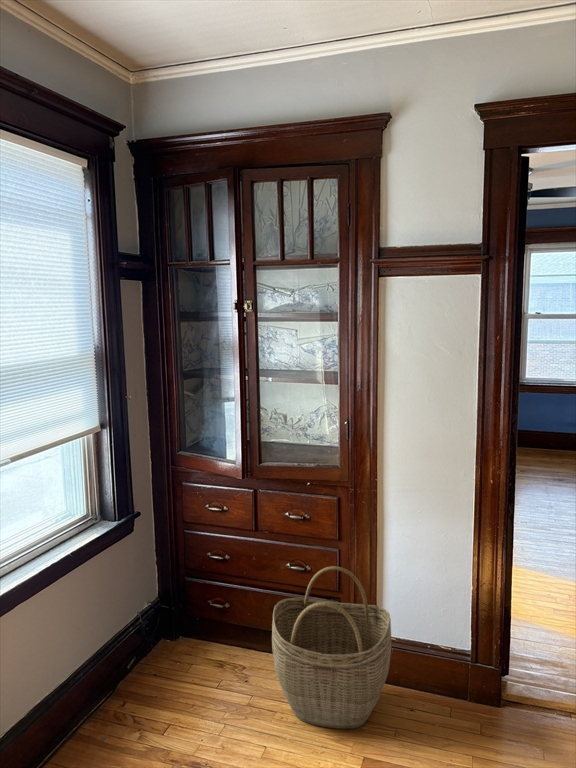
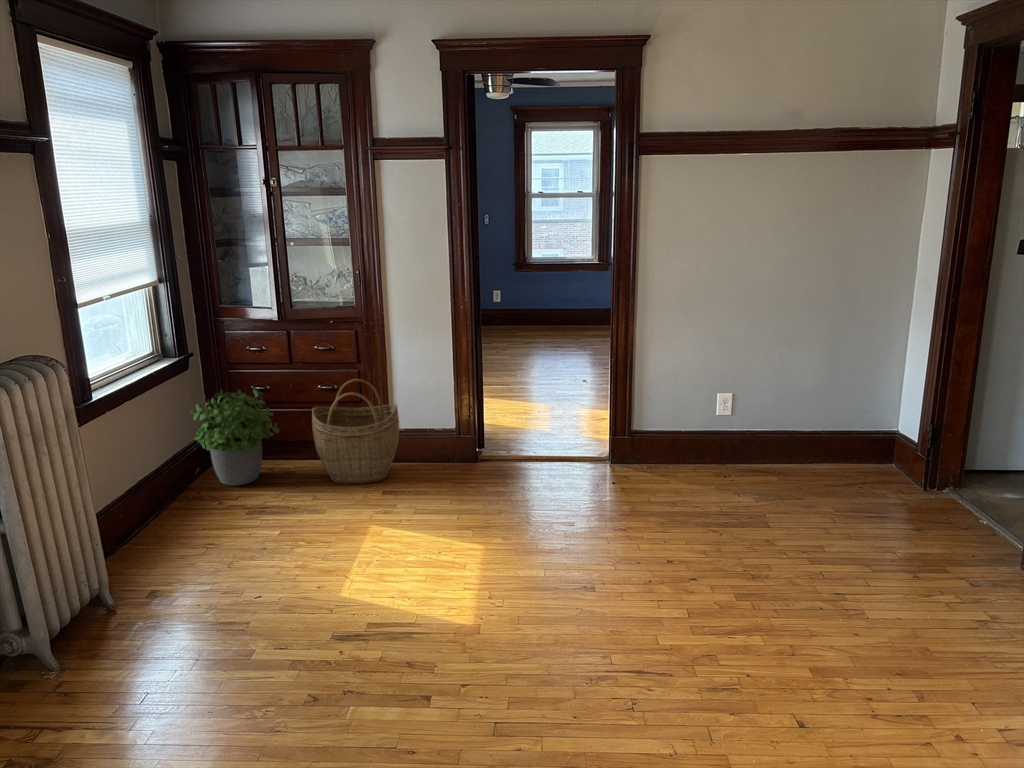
potted plant: none [121,560,232,696] -> present [190,389,279,486]

